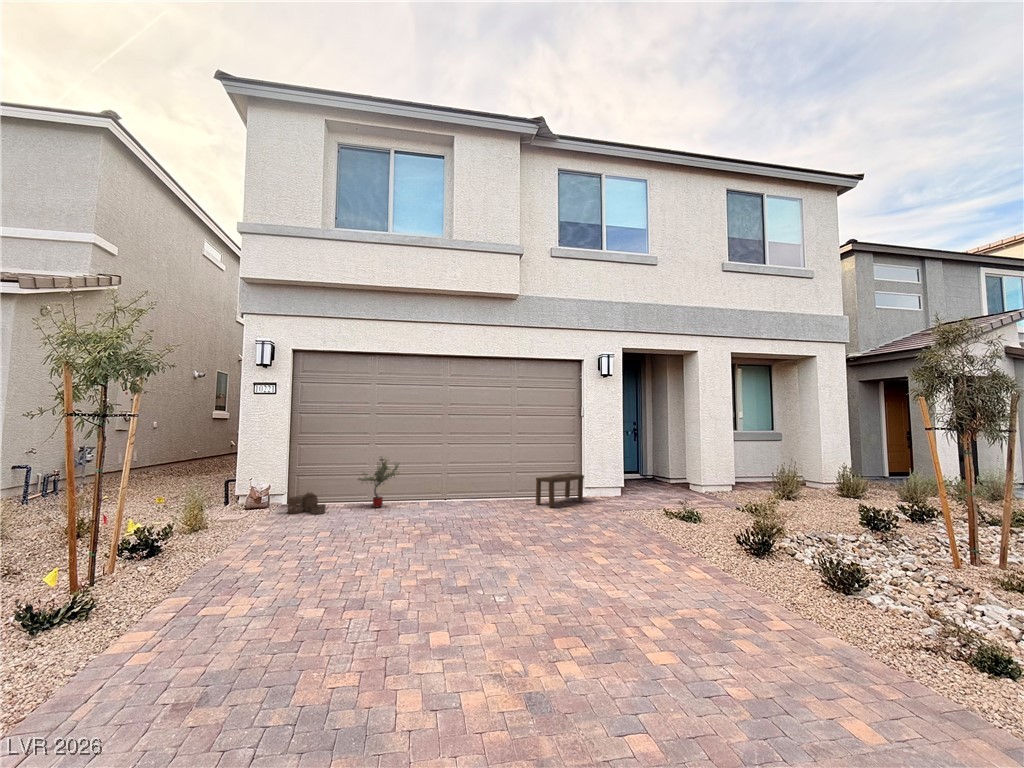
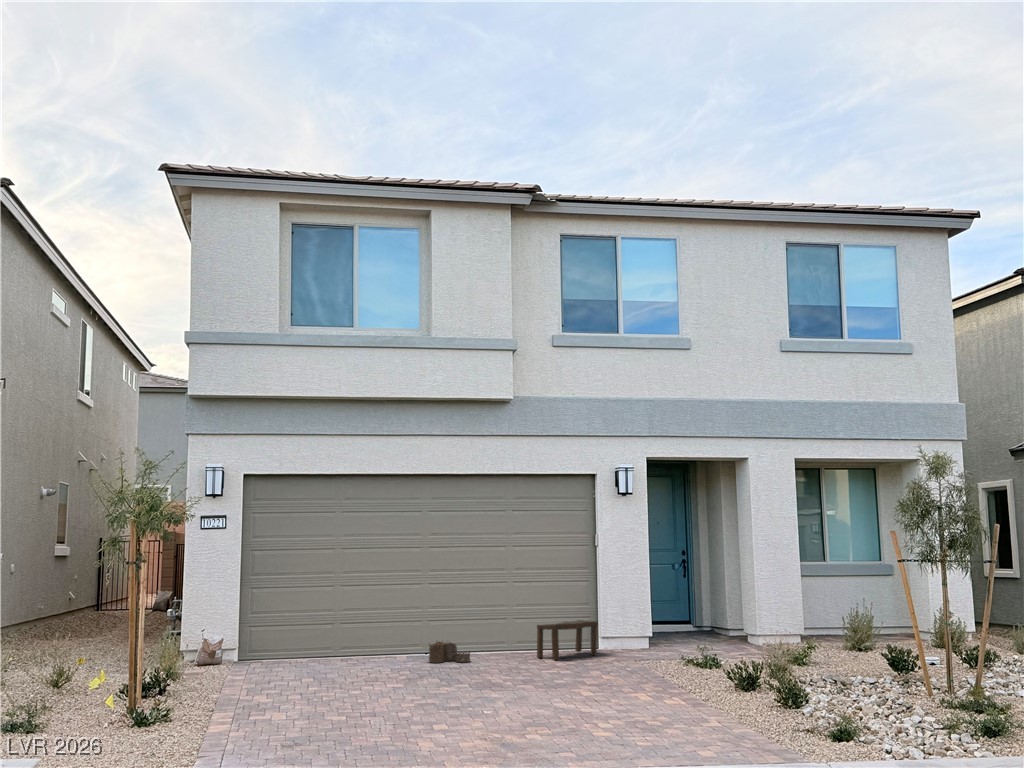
potted tree: present [357,456,399,508] -> none [322,600,372,662]
woven basket: present [287,493,325,514] -> present [429,642,470,663]

